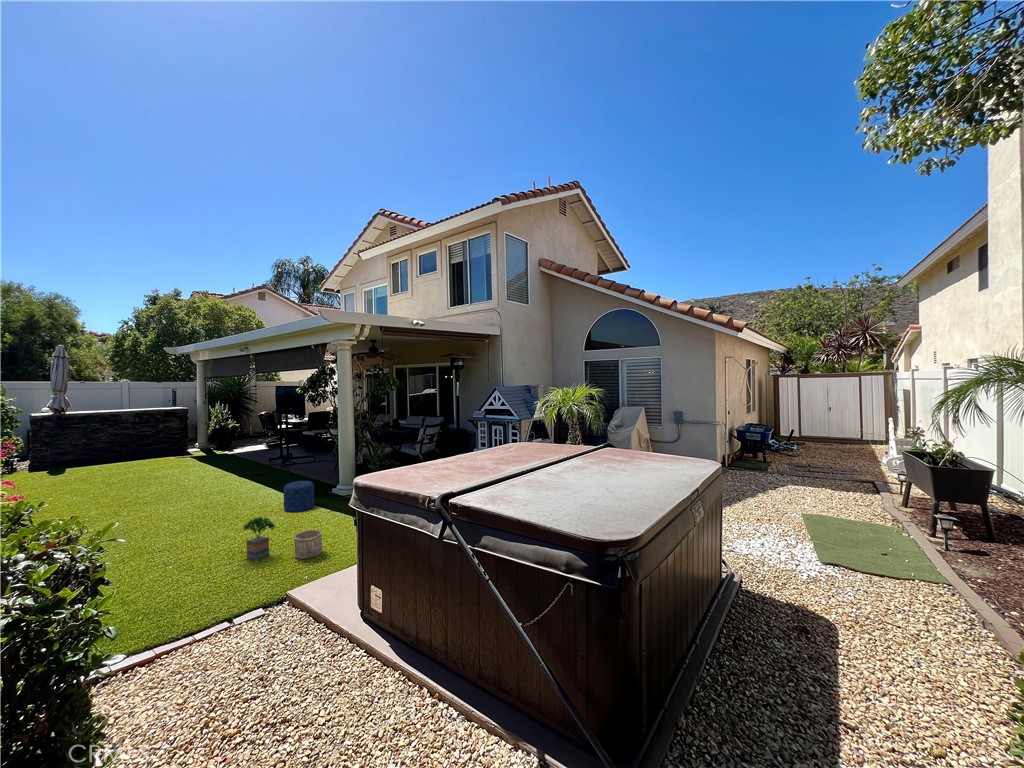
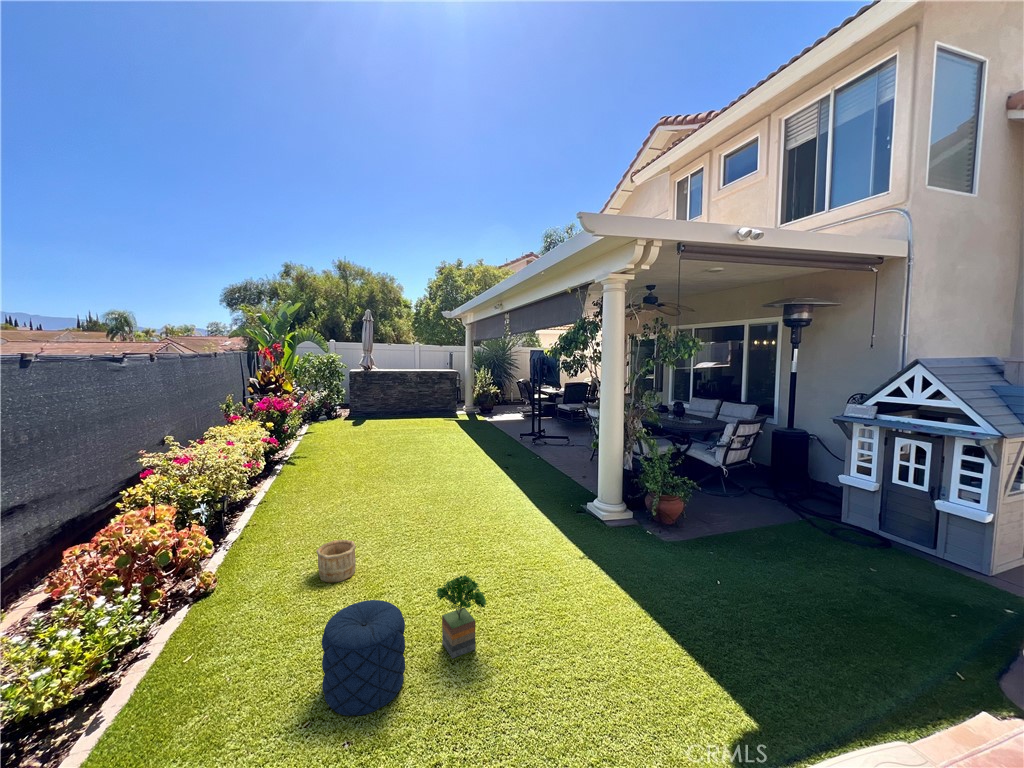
pouf: present [283,481,314,512] -> present [322,600,405,716]
wooden bucket: present [294,529,323,559] -> present [316,540,356,583]

